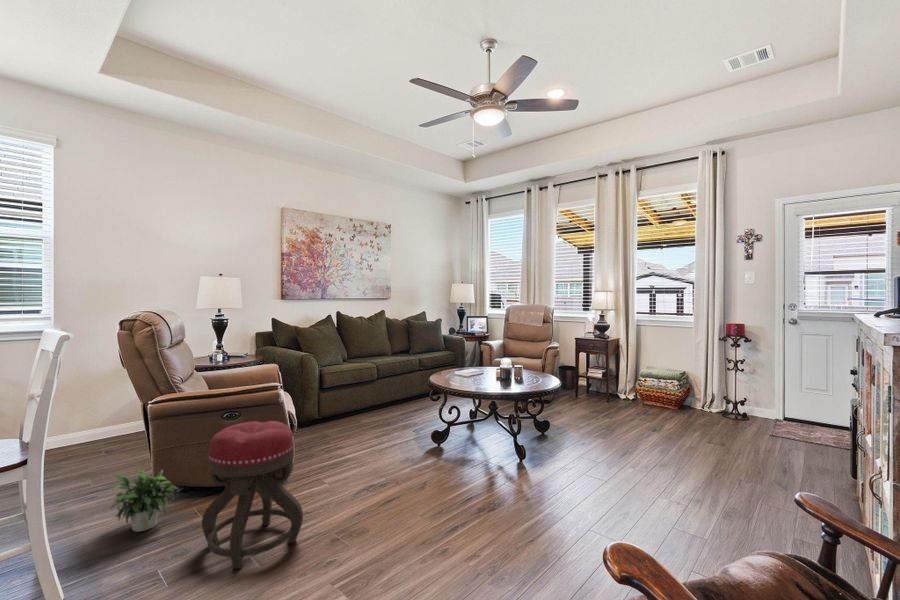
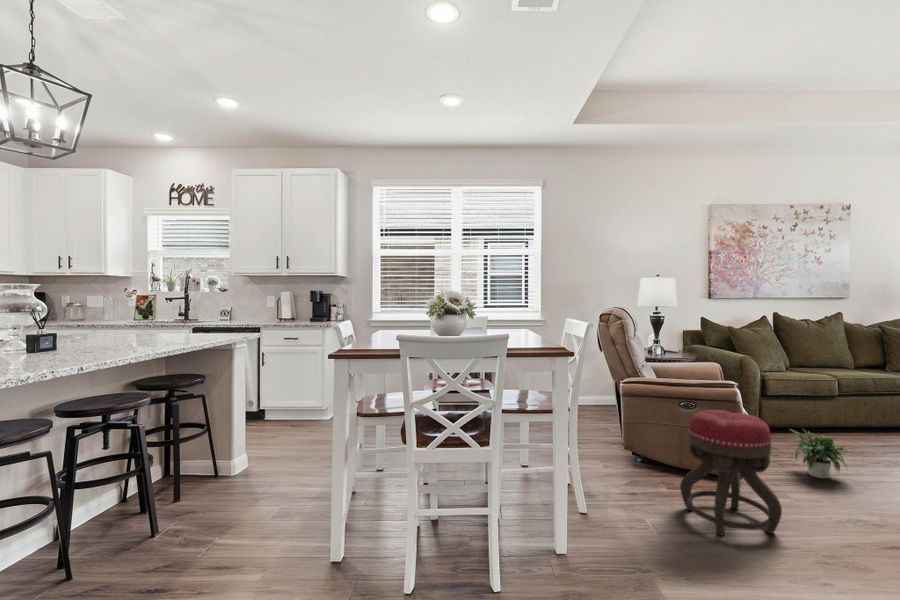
potted plant: present [111,469,177,532] -> present [789,430,848,478]

